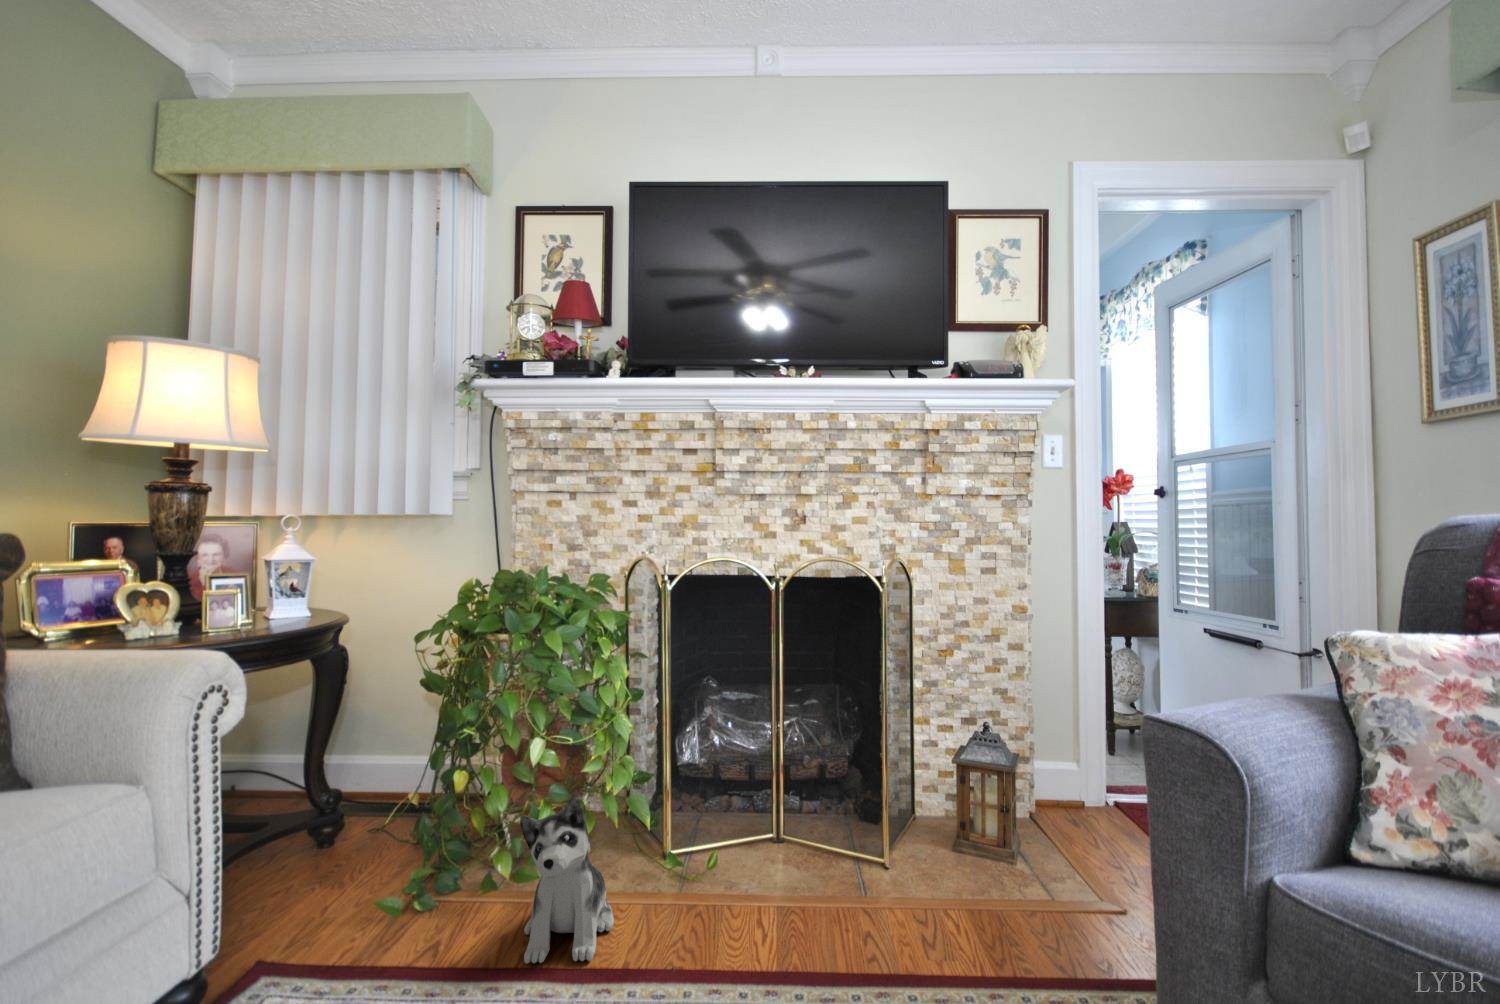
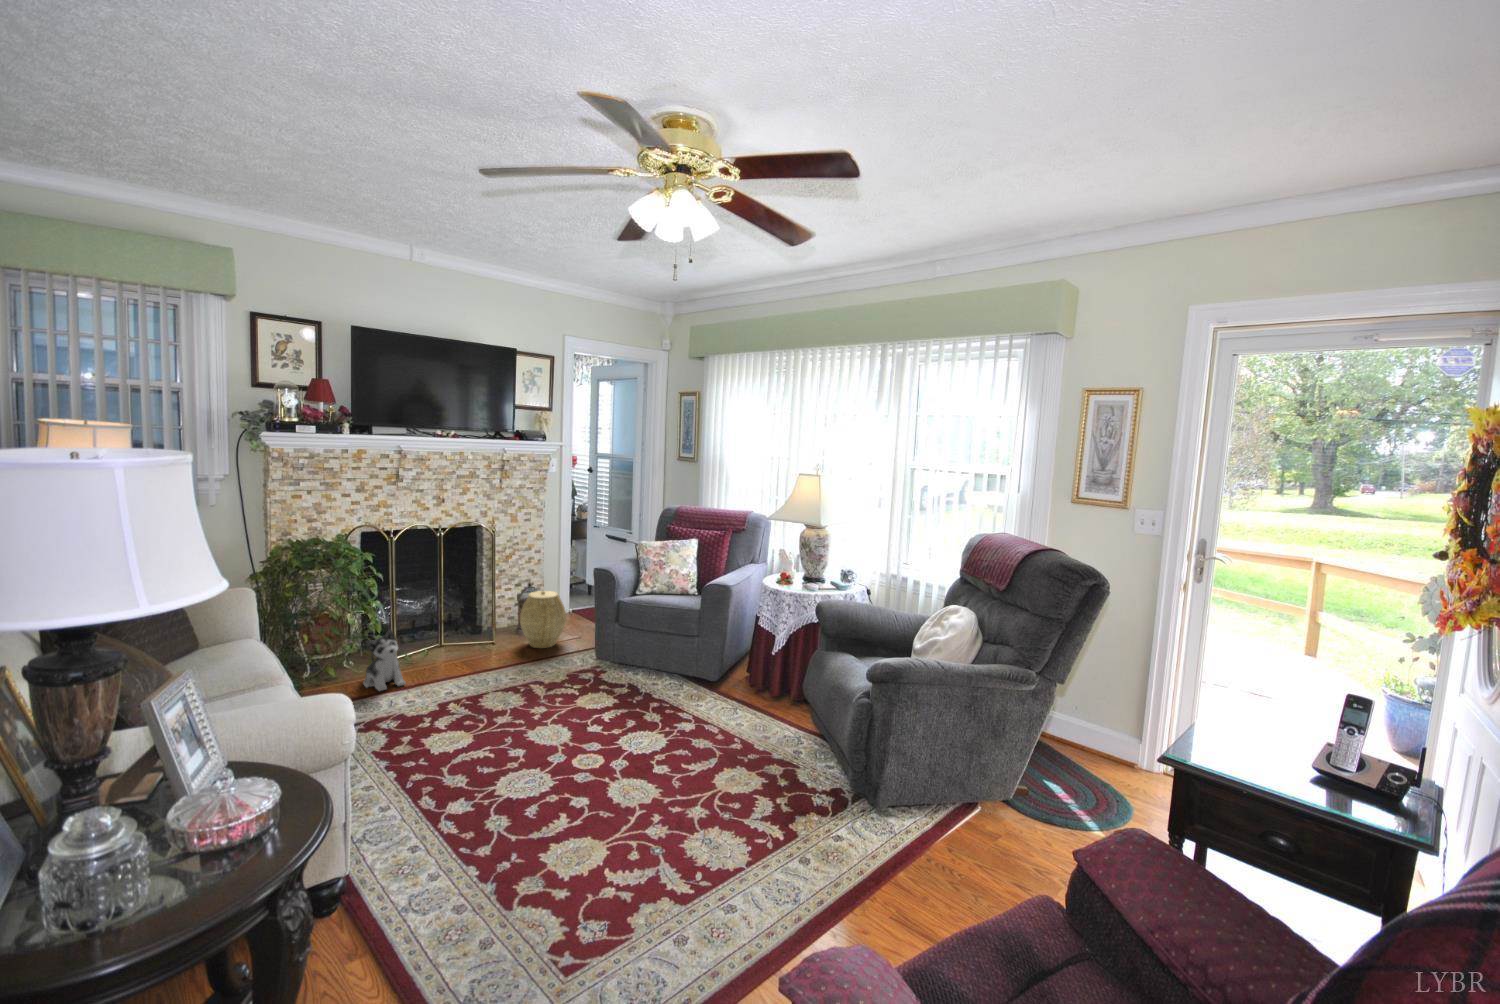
woven basket: none [938,752,1072,935] -> present [520,591,566,648]

